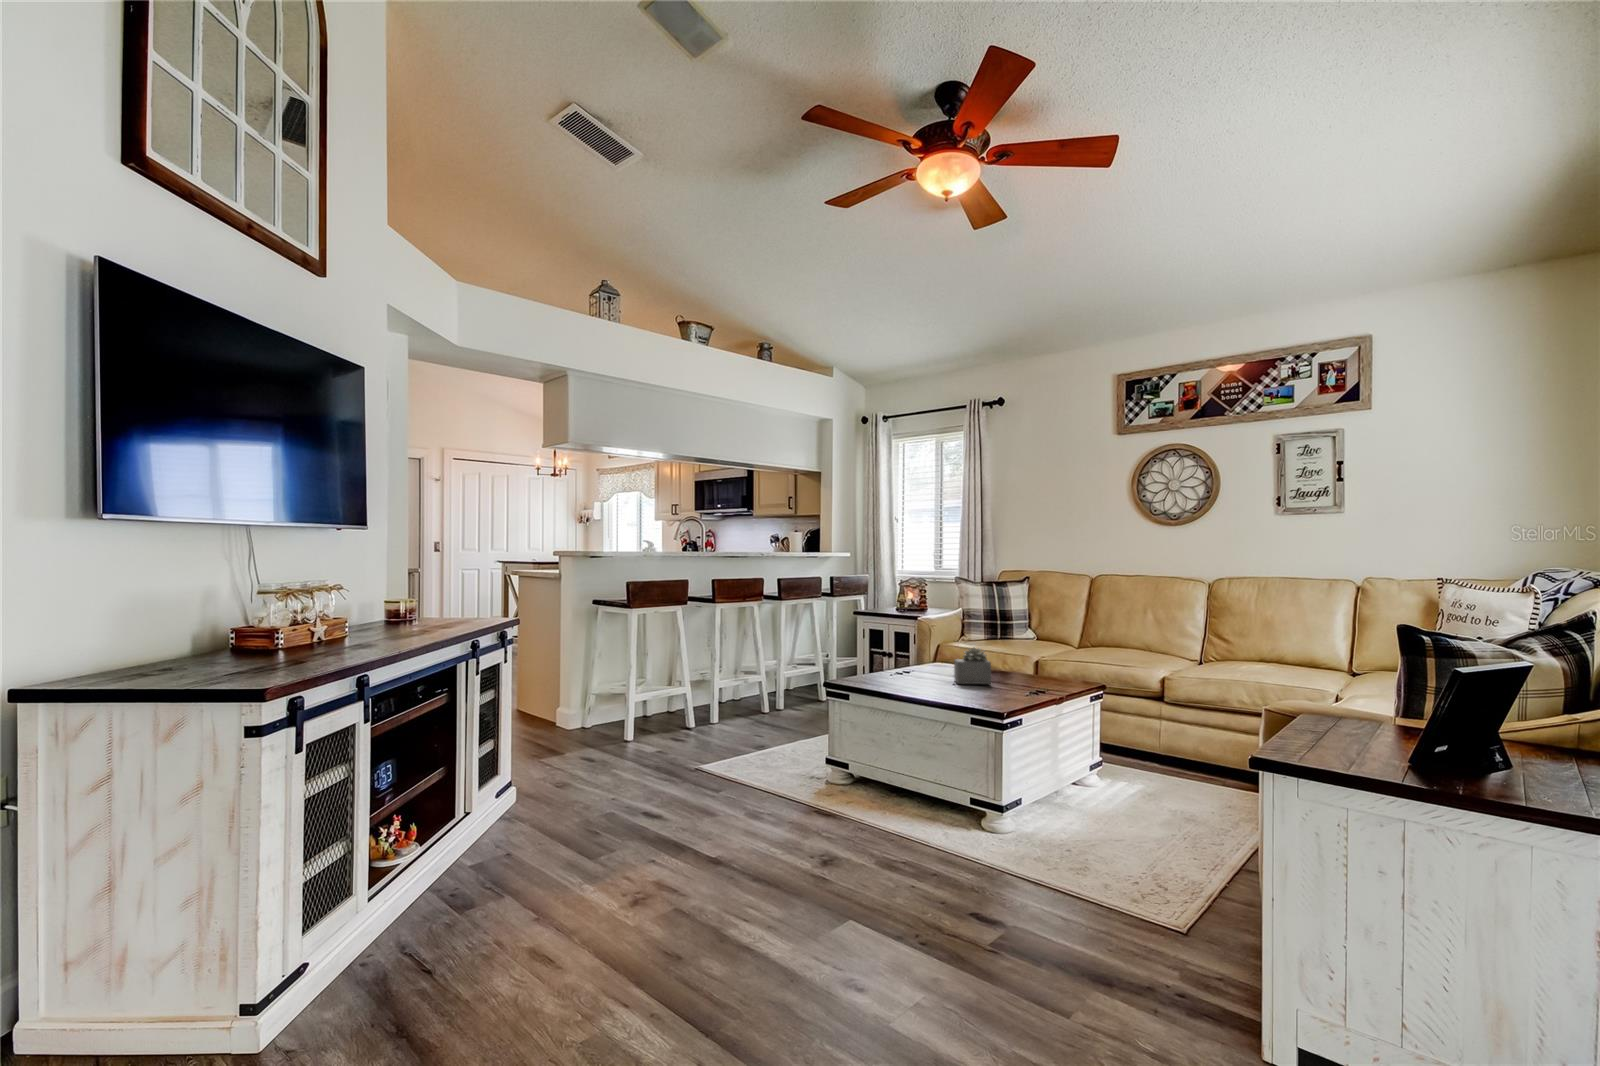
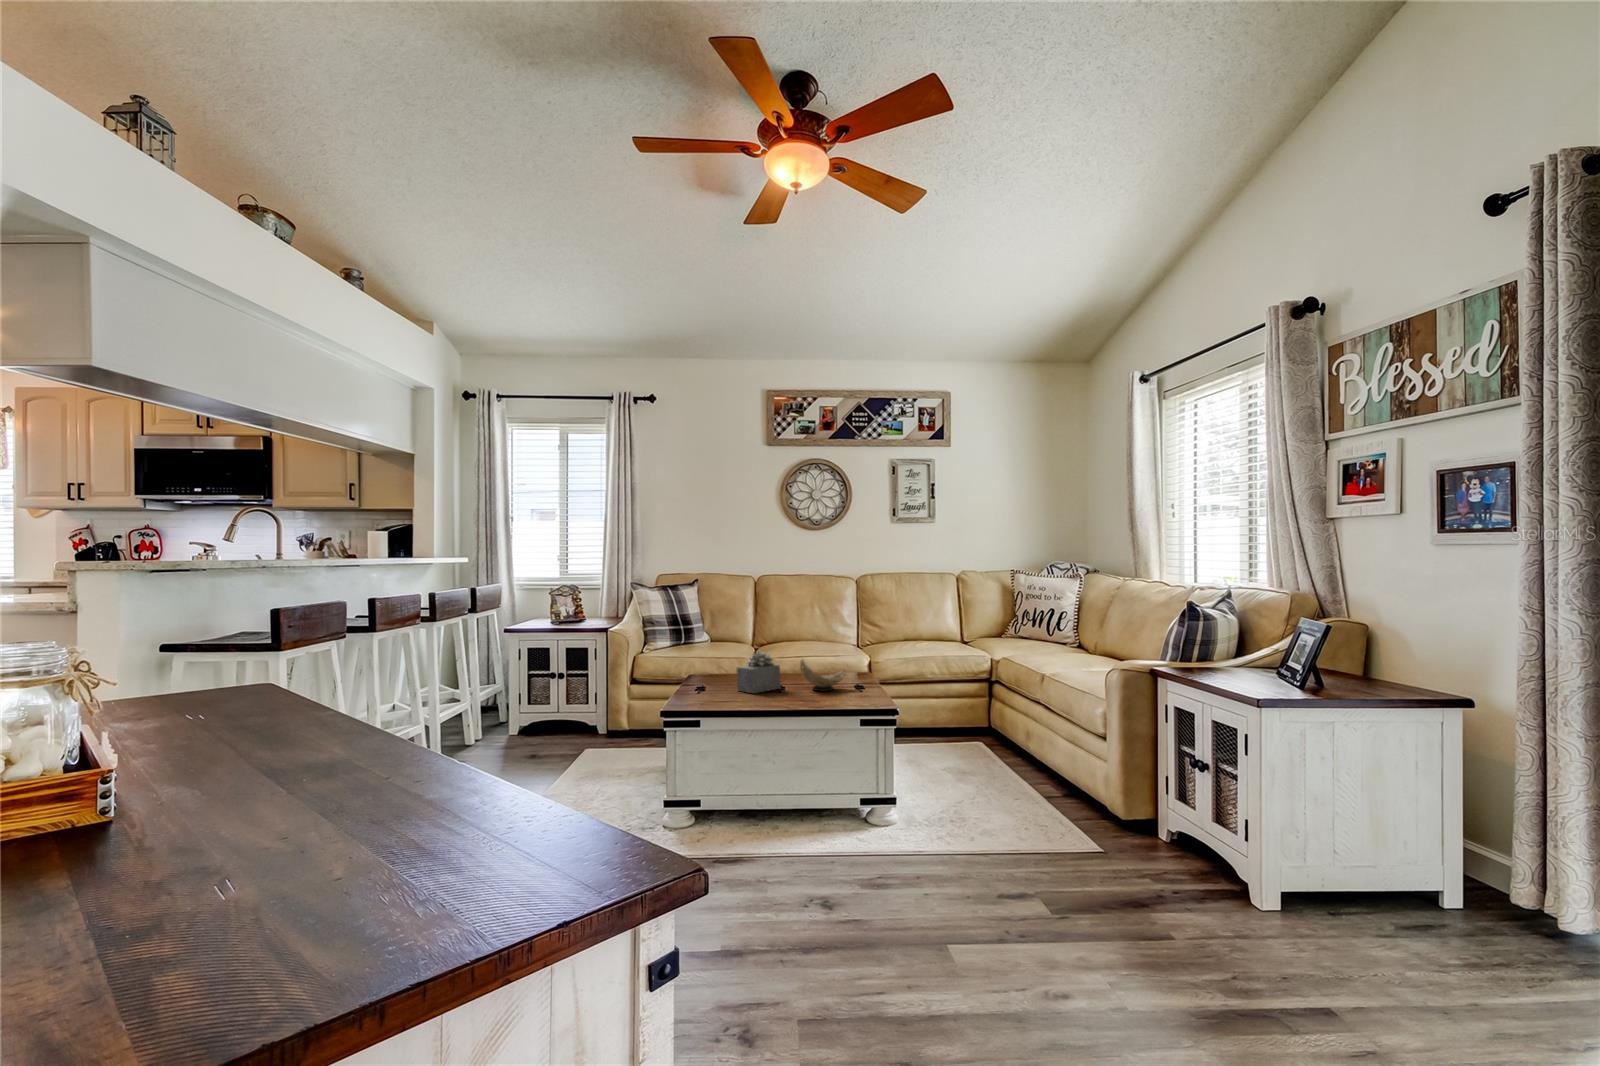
decorative bowl: none [1005,658,1055,693] -> present [800,659,845,691]

